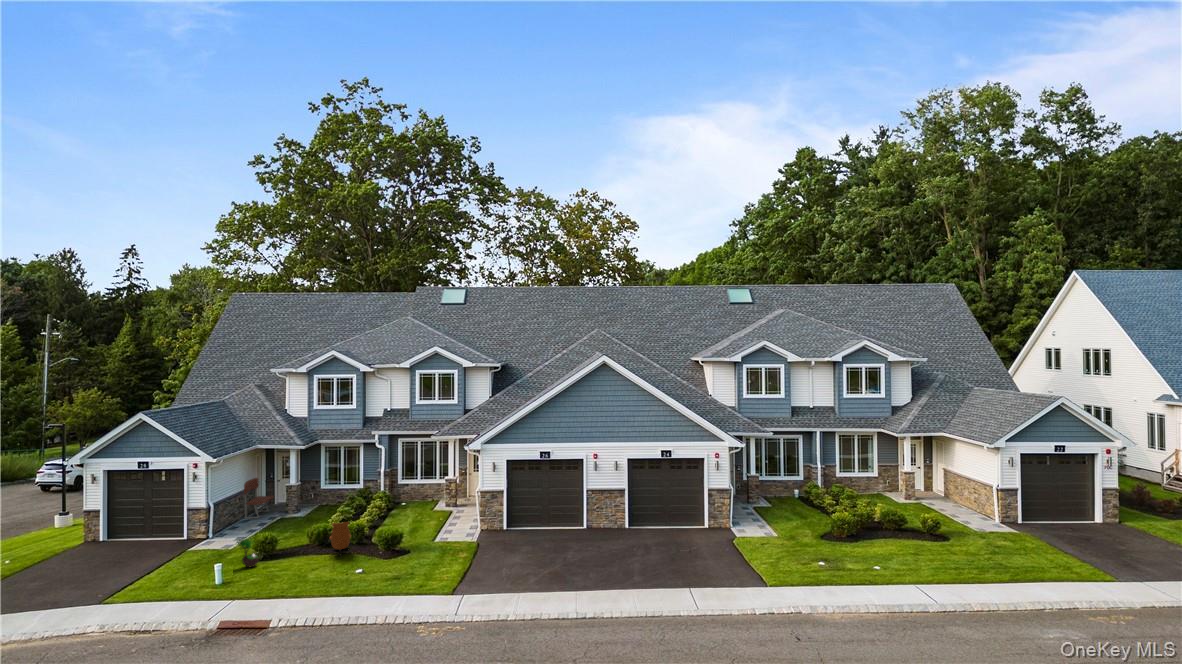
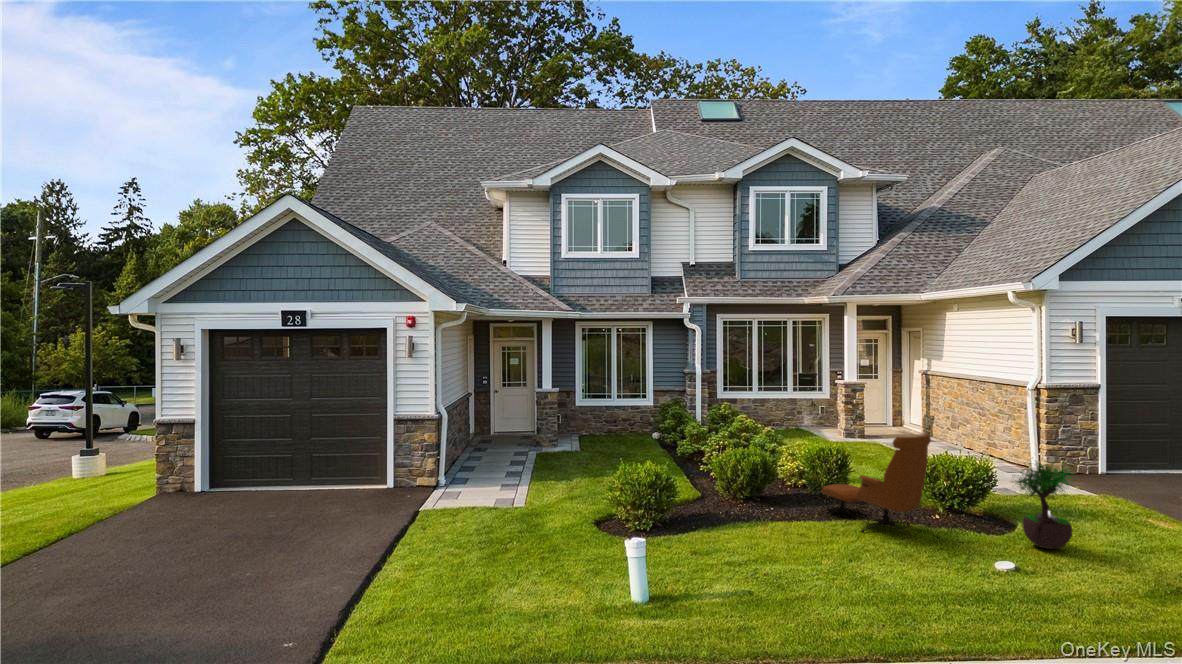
bench: present [244,478,274,519] -> none [472,376,515,452]
potted tree: present [237,537,259,567] -> present [1012,462,1072,549]

